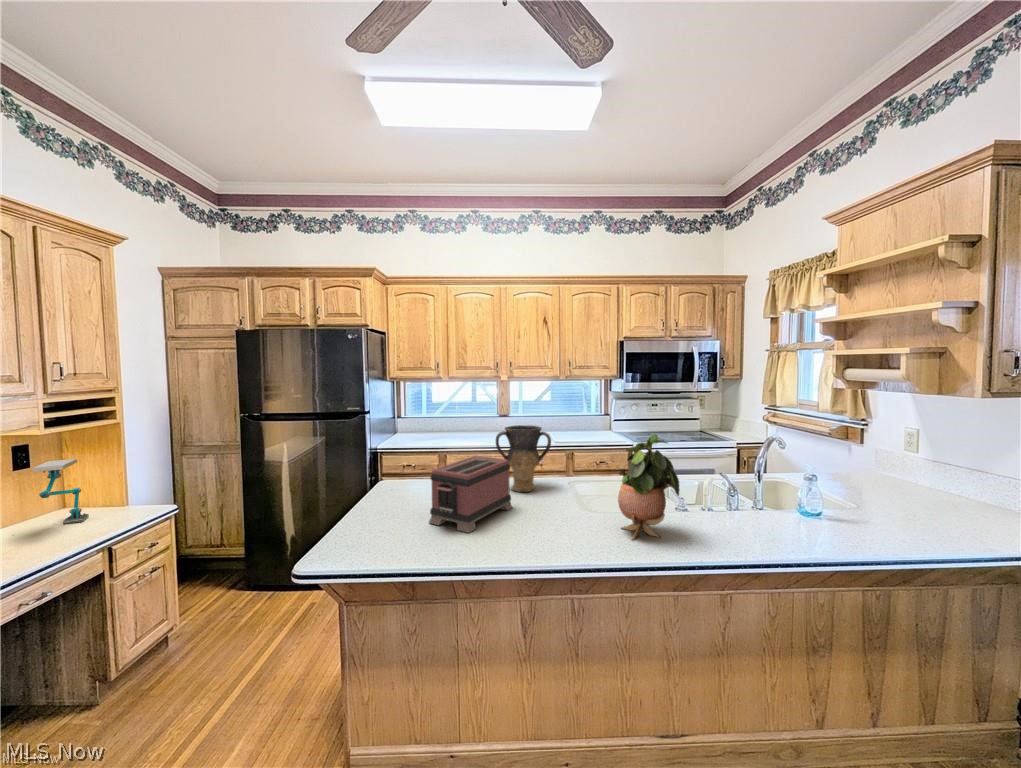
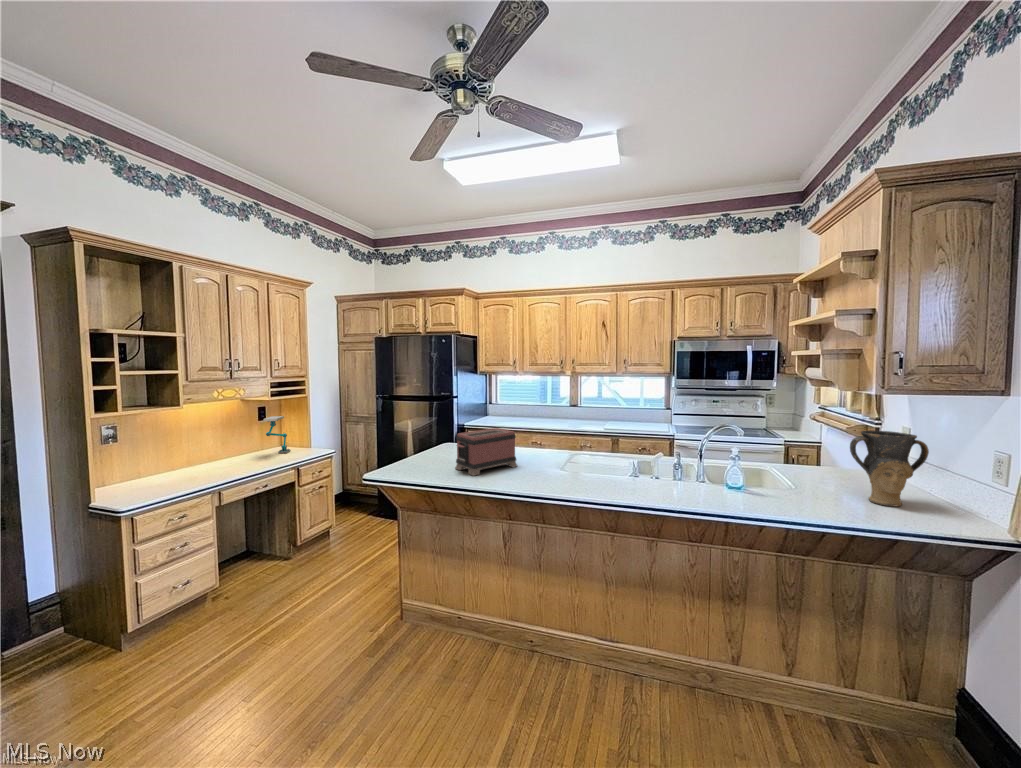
vase: present [496,425,551,492] -> present [850,430,929,506]
potted plant: present [618,434,680,540] -> none [570,416,611,492]

